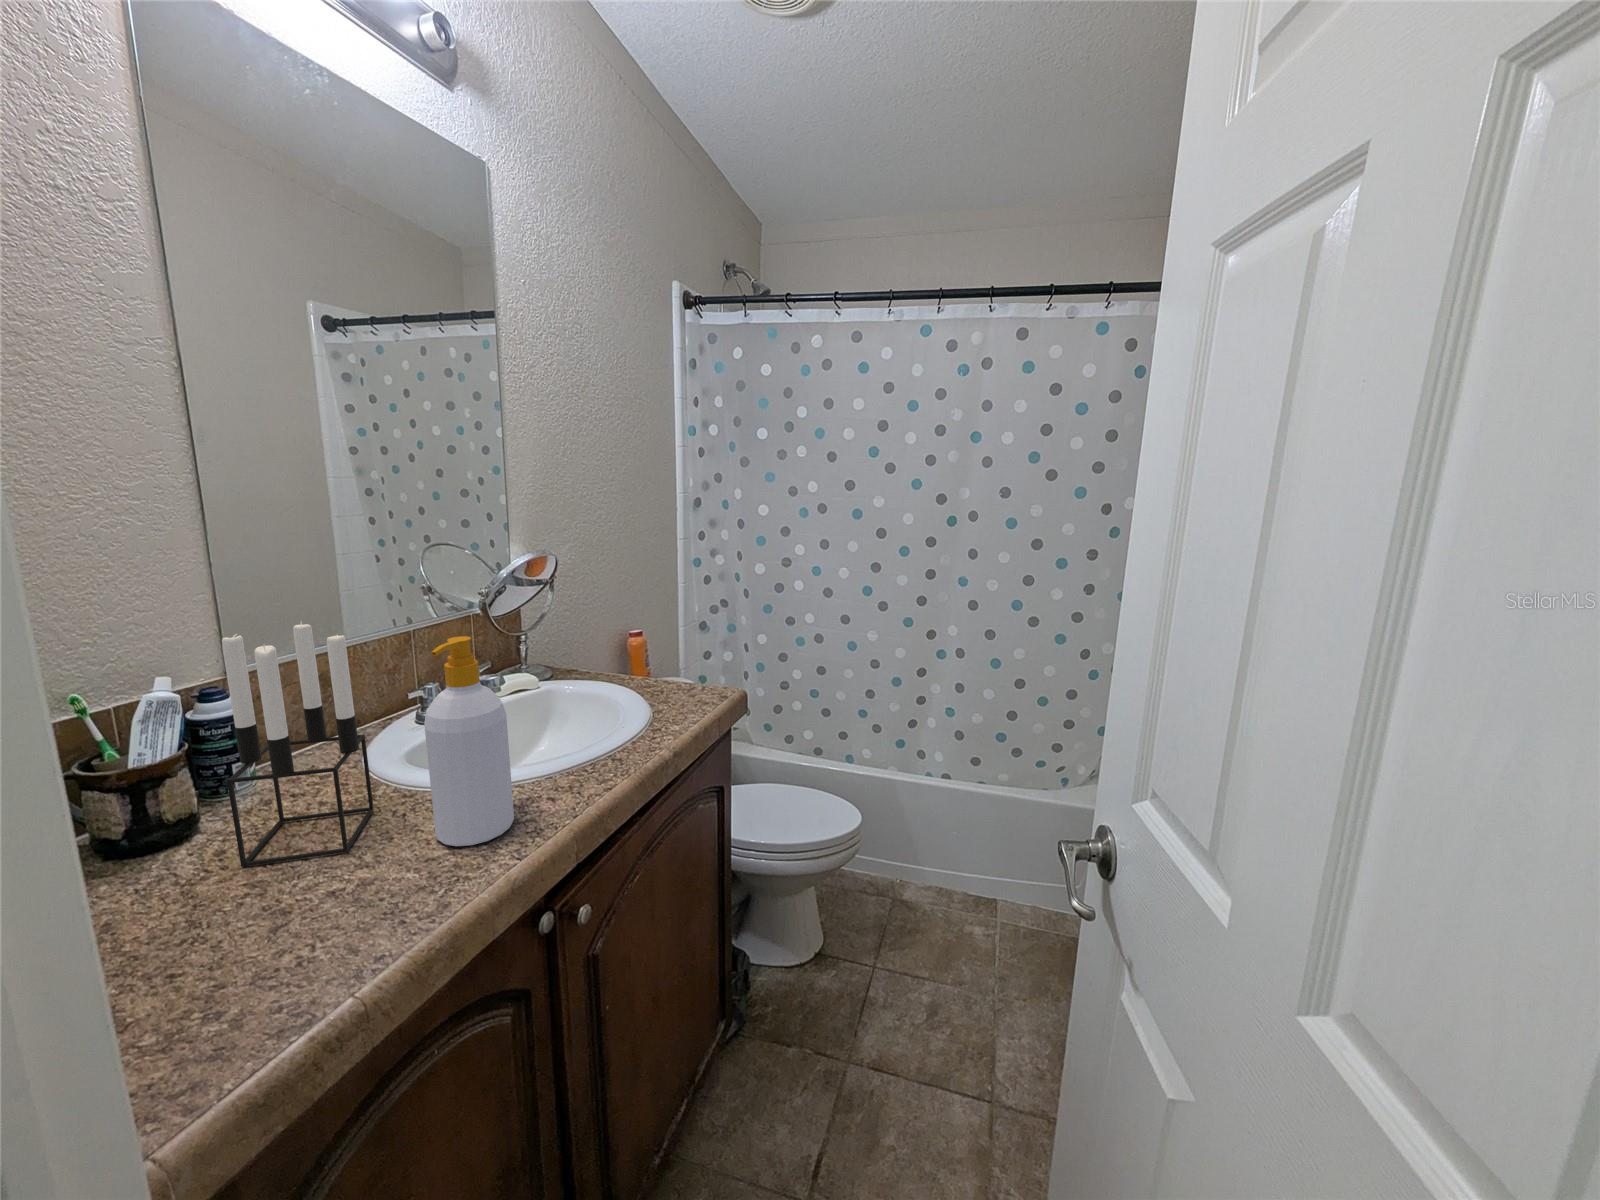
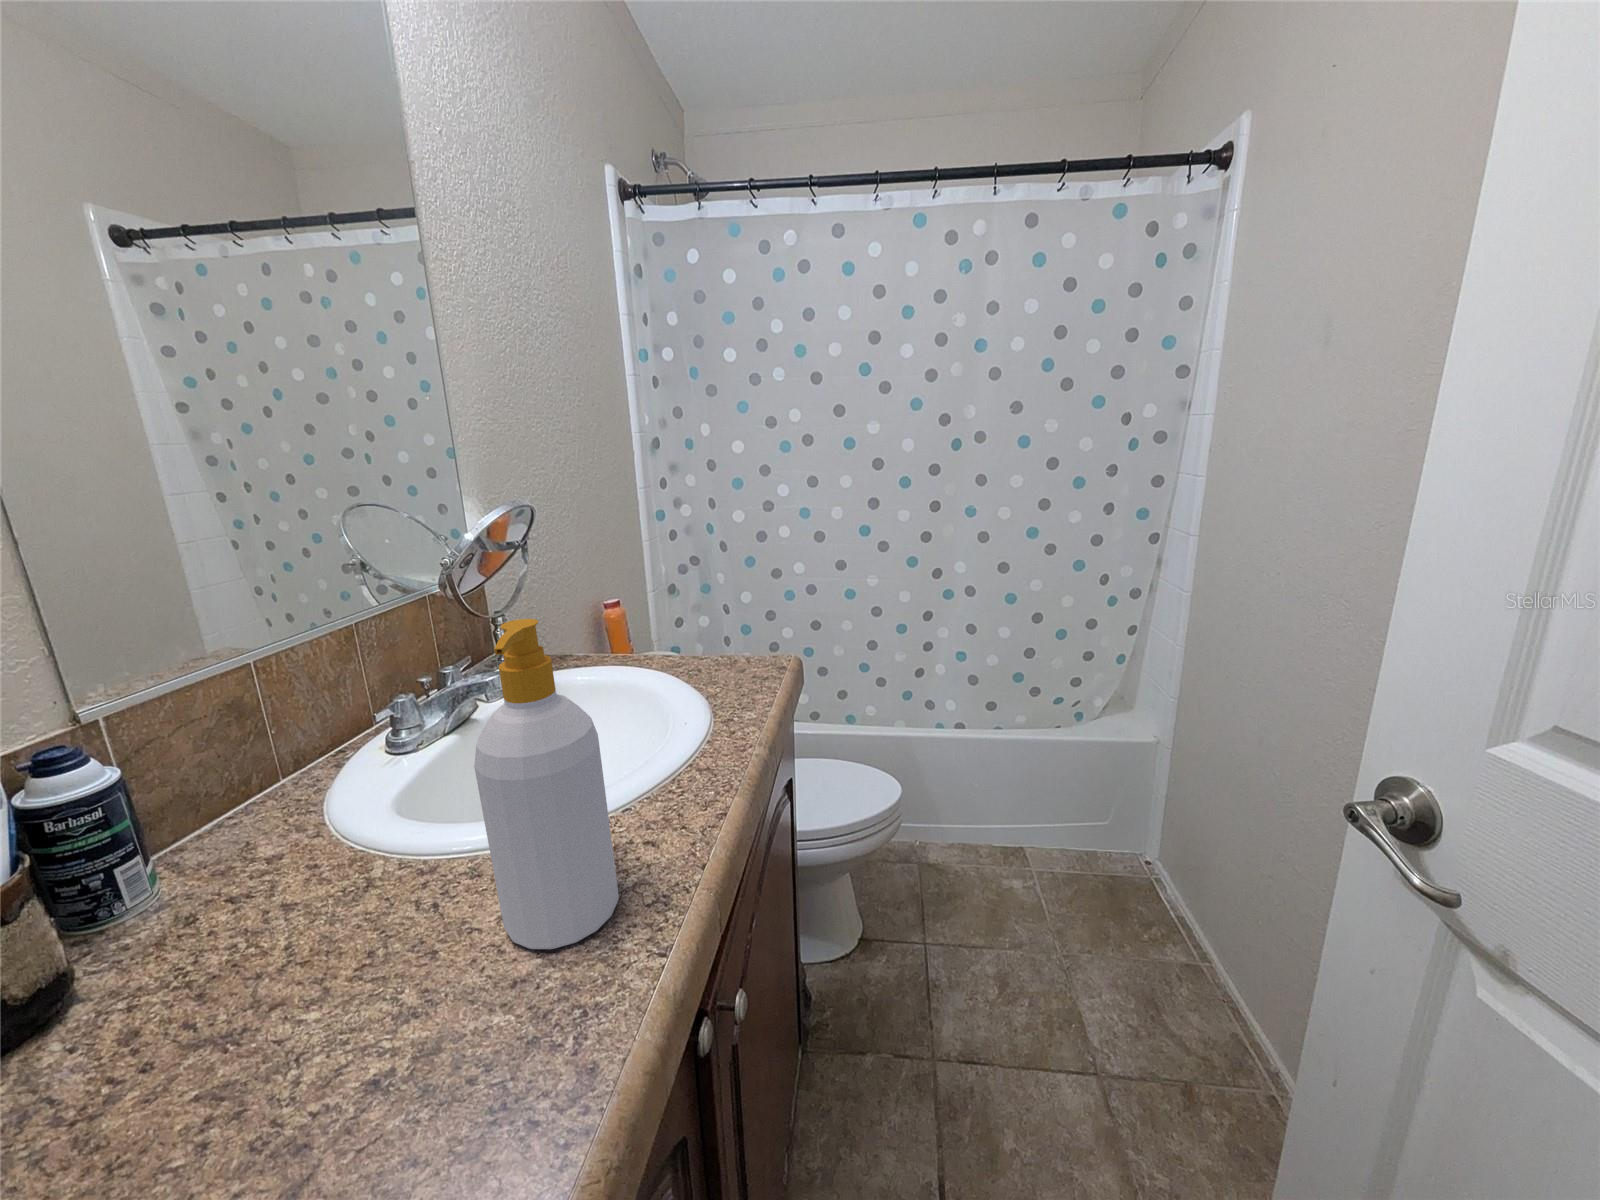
candle holder: present [222,621,374,867] -> none [76,621,381,1061]

